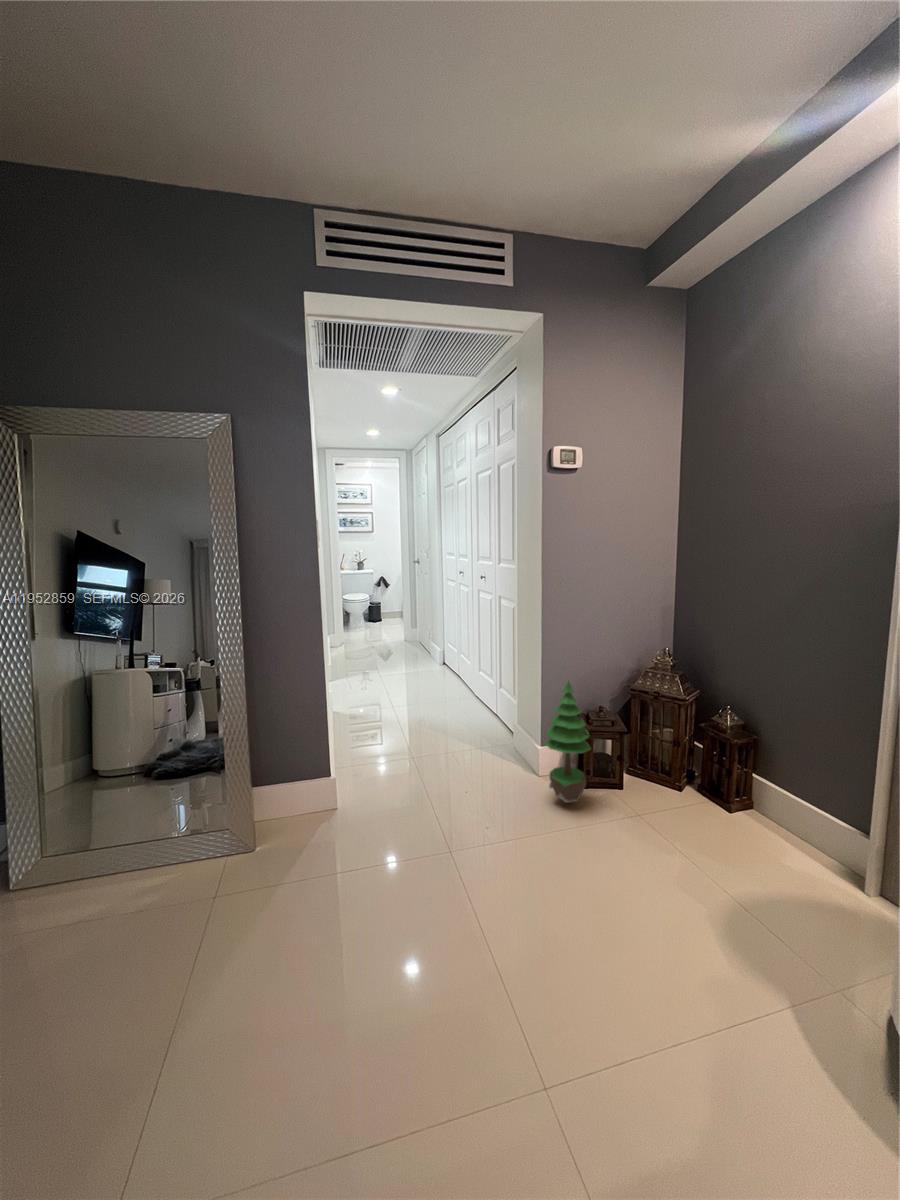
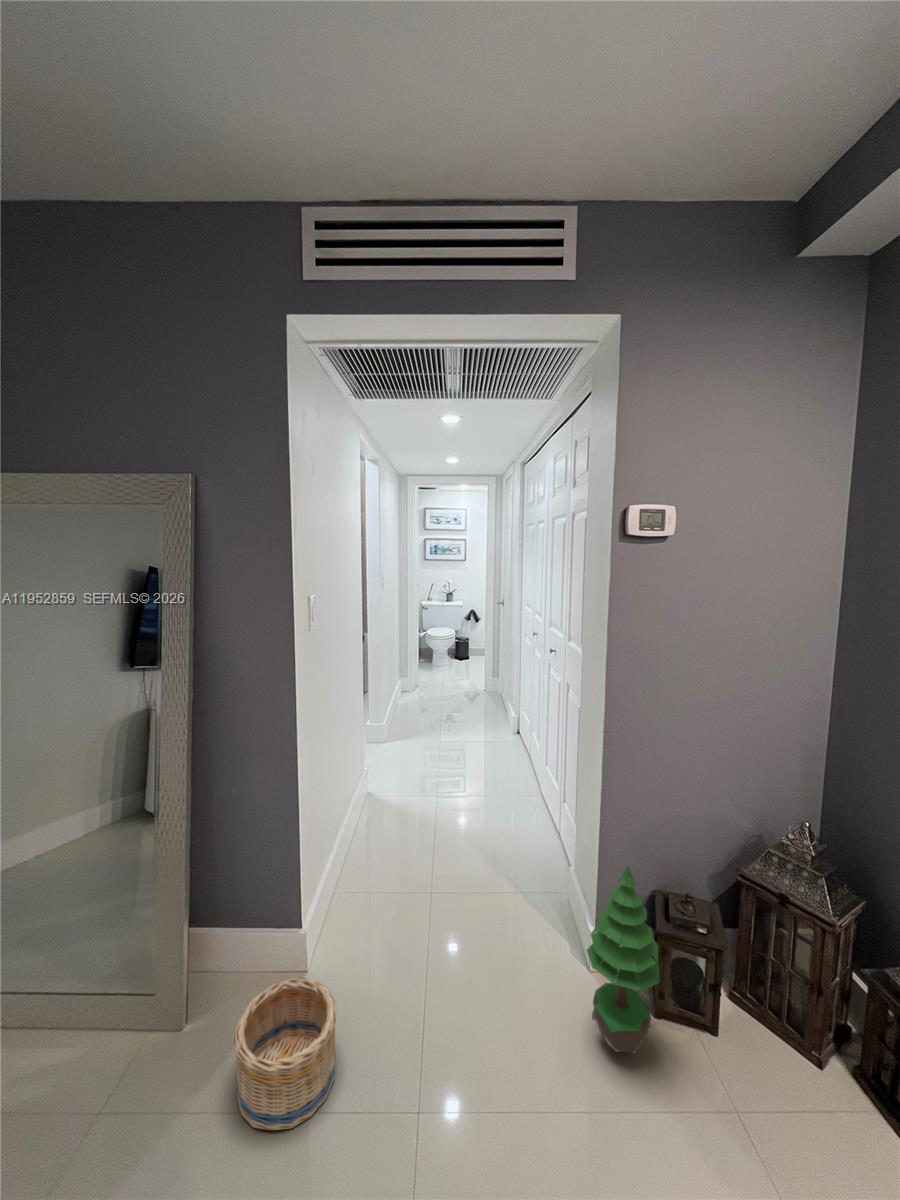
basket: none [316,791,388,877] -> present [234,978,336,1130]

